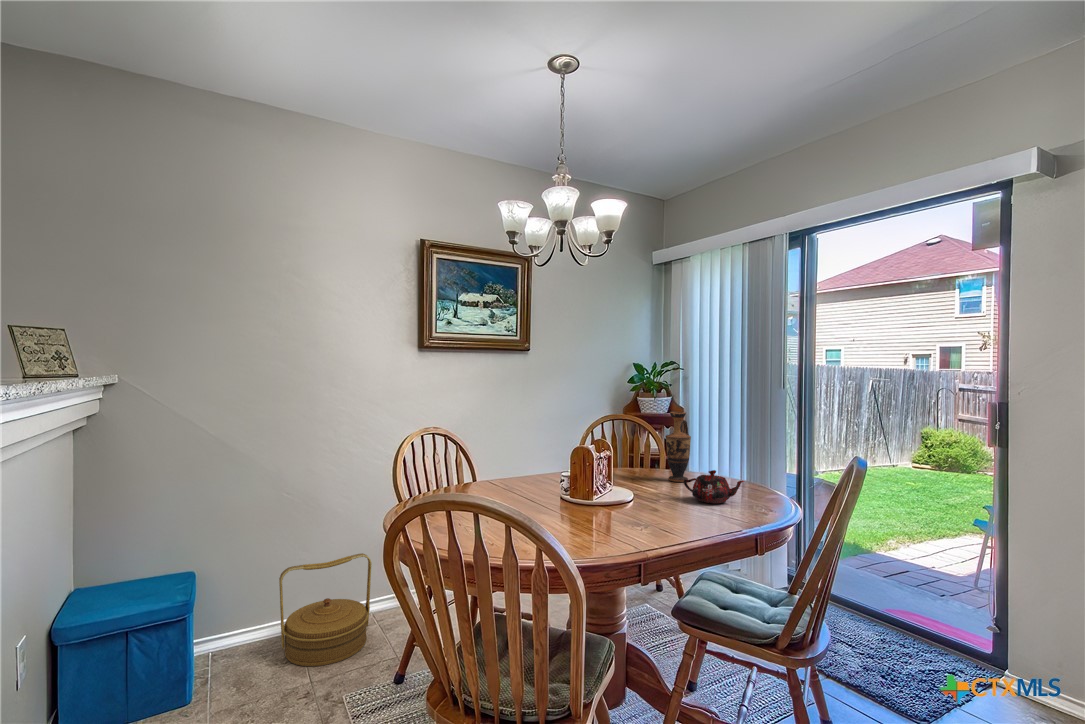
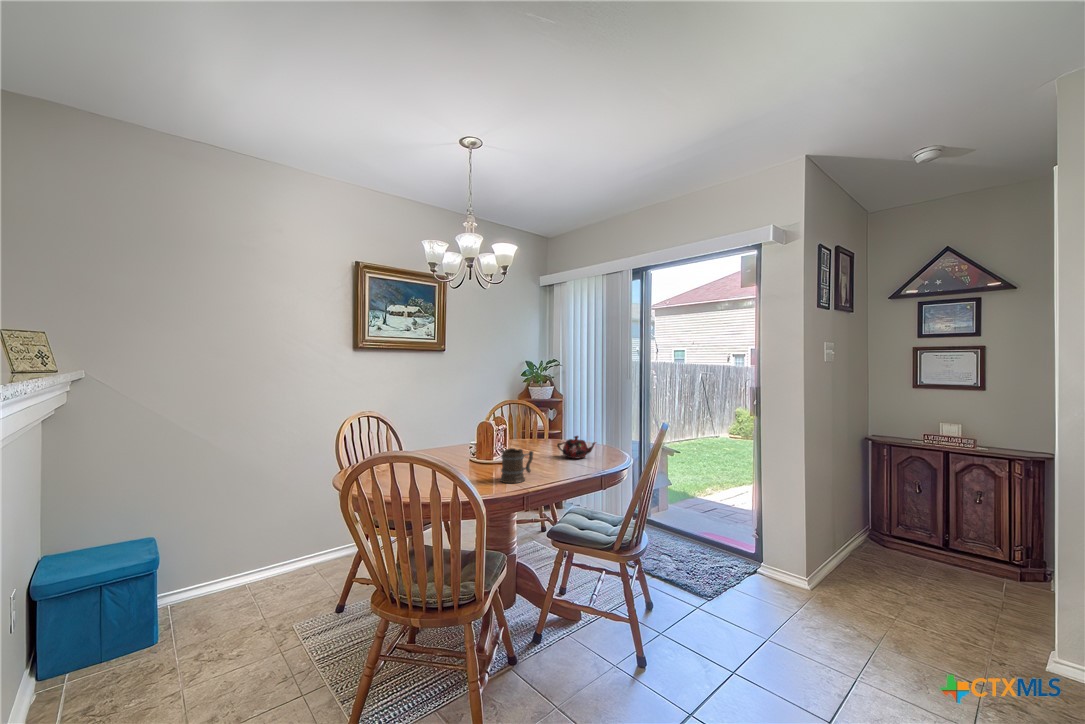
vase: present [666,412,691,482] -> none [546,396,564,446]
mug: none [604,488,652,540] -> present [500,448,533,483]
woven basket: present [279,553,372,667] -> none [234,515,315,607]

